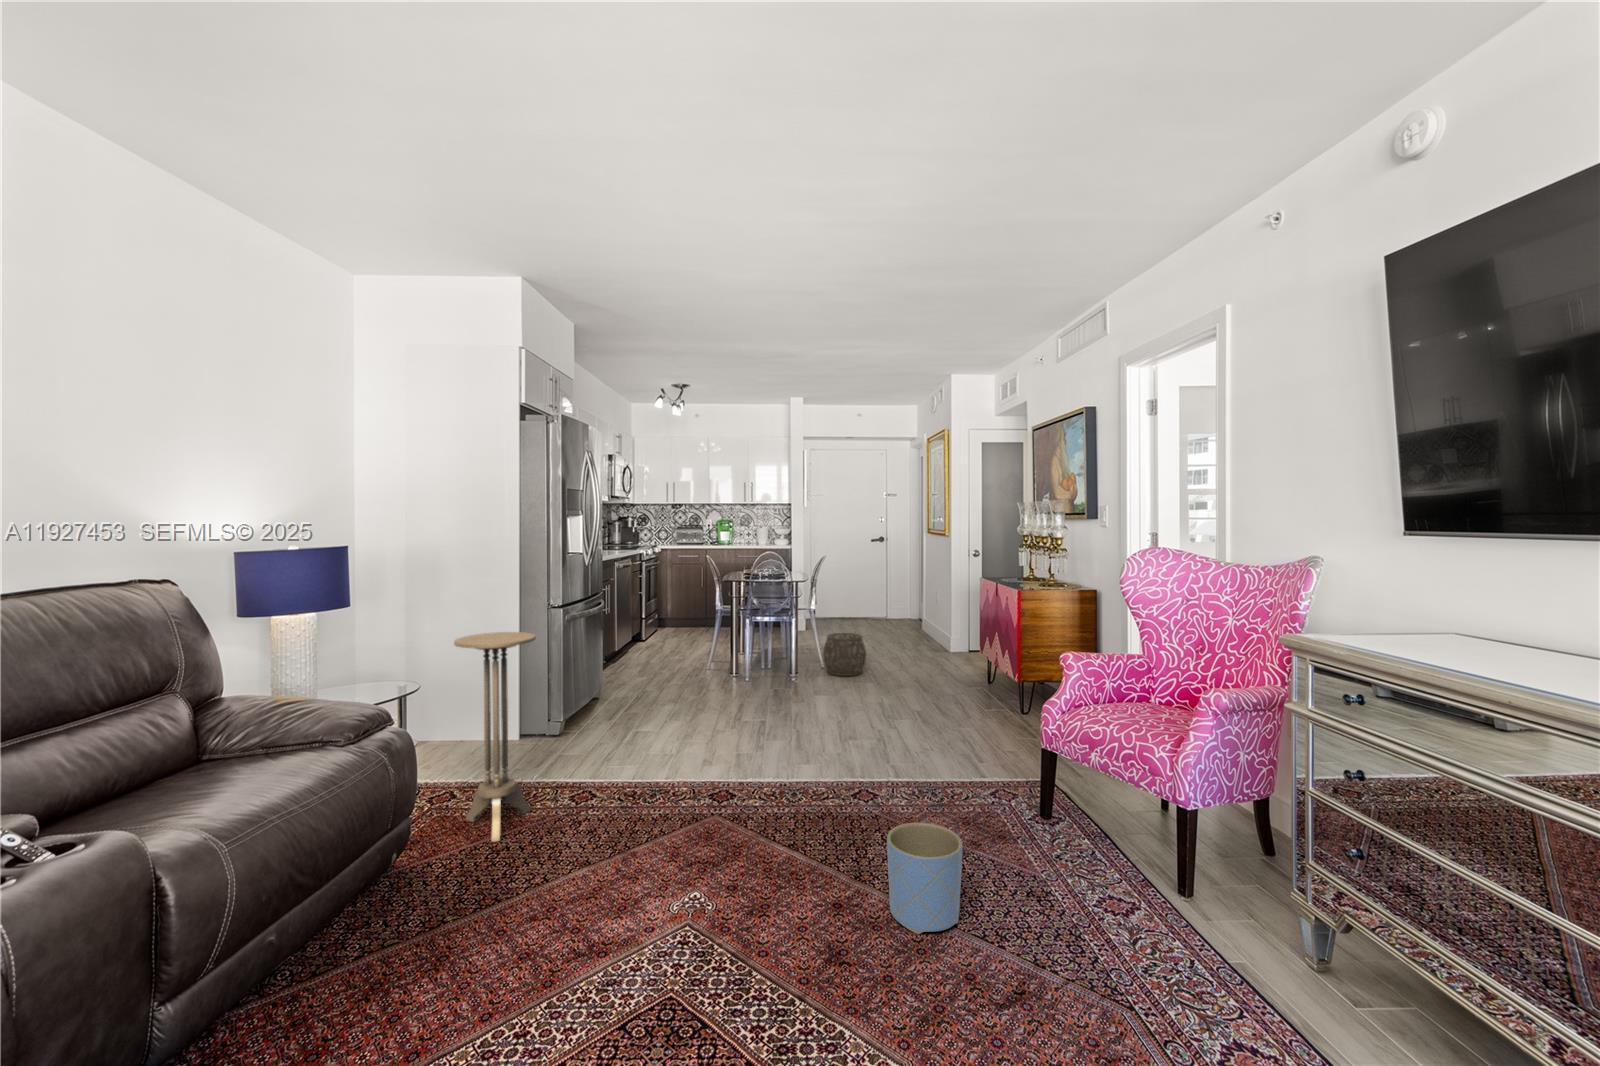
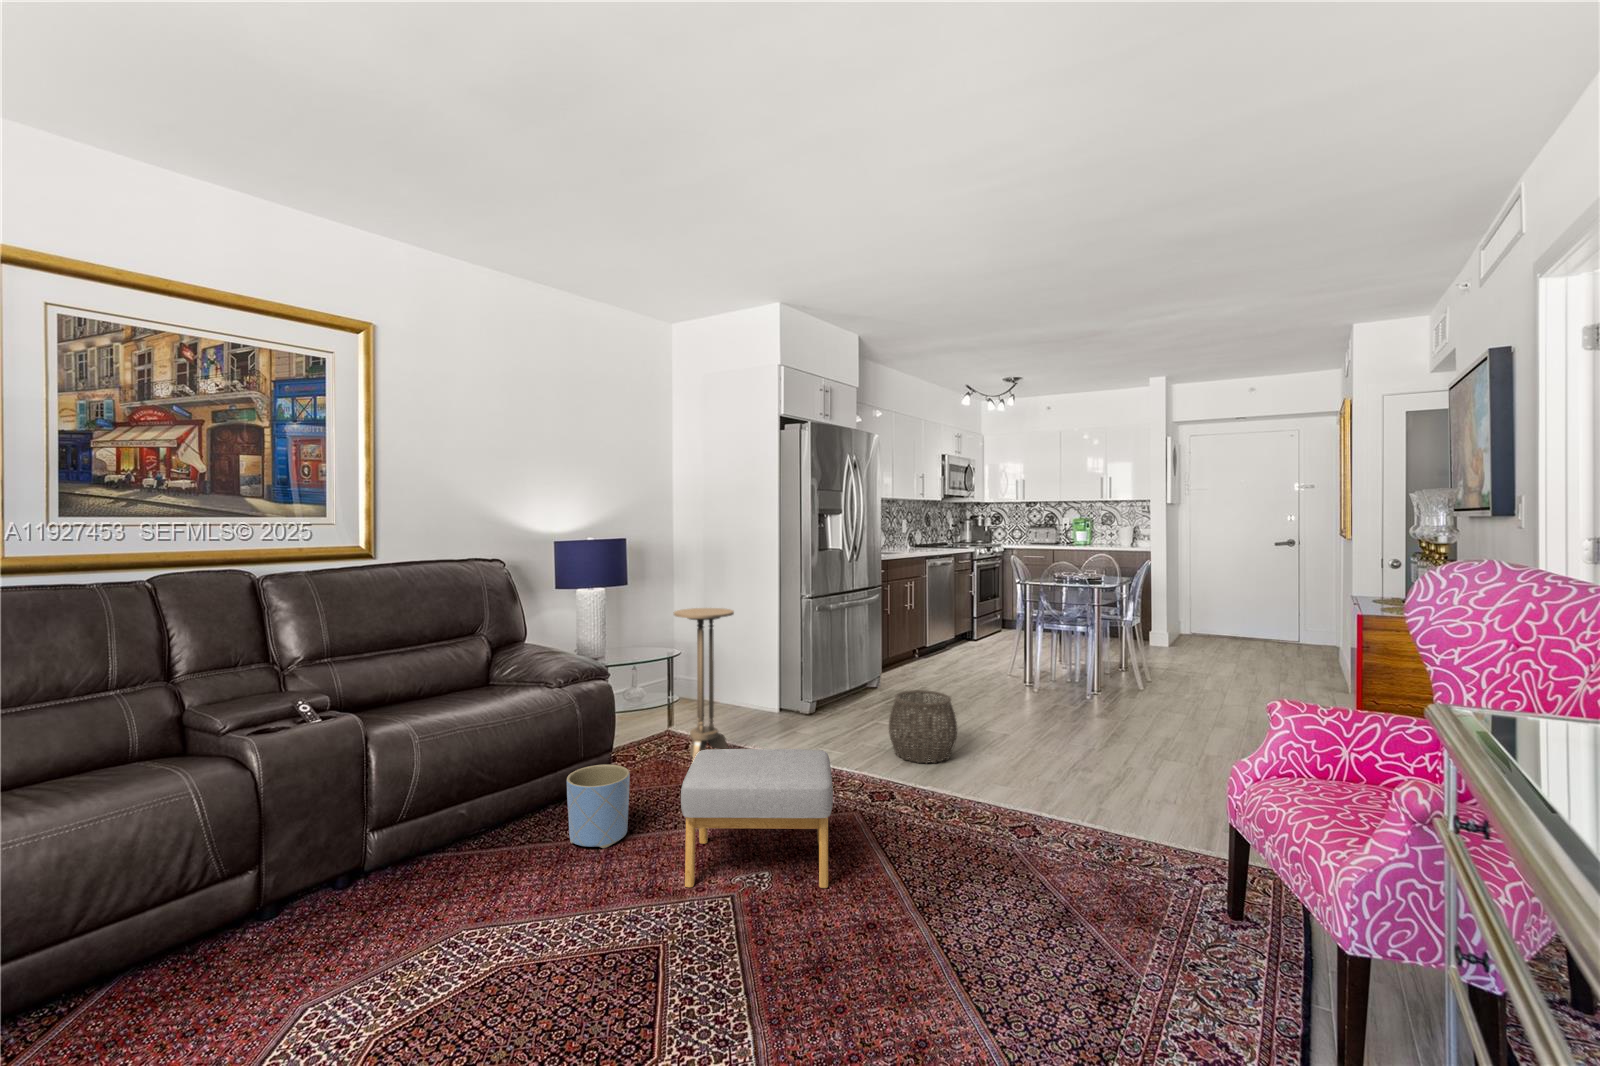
woven basket: present [823,633,866,676] -> present [888,690,958,763]
footstool: none [591,769,780,966] -> present [681,749,833,888]
planter: present [887,823,963,934] -> present [567,765,630,848]

